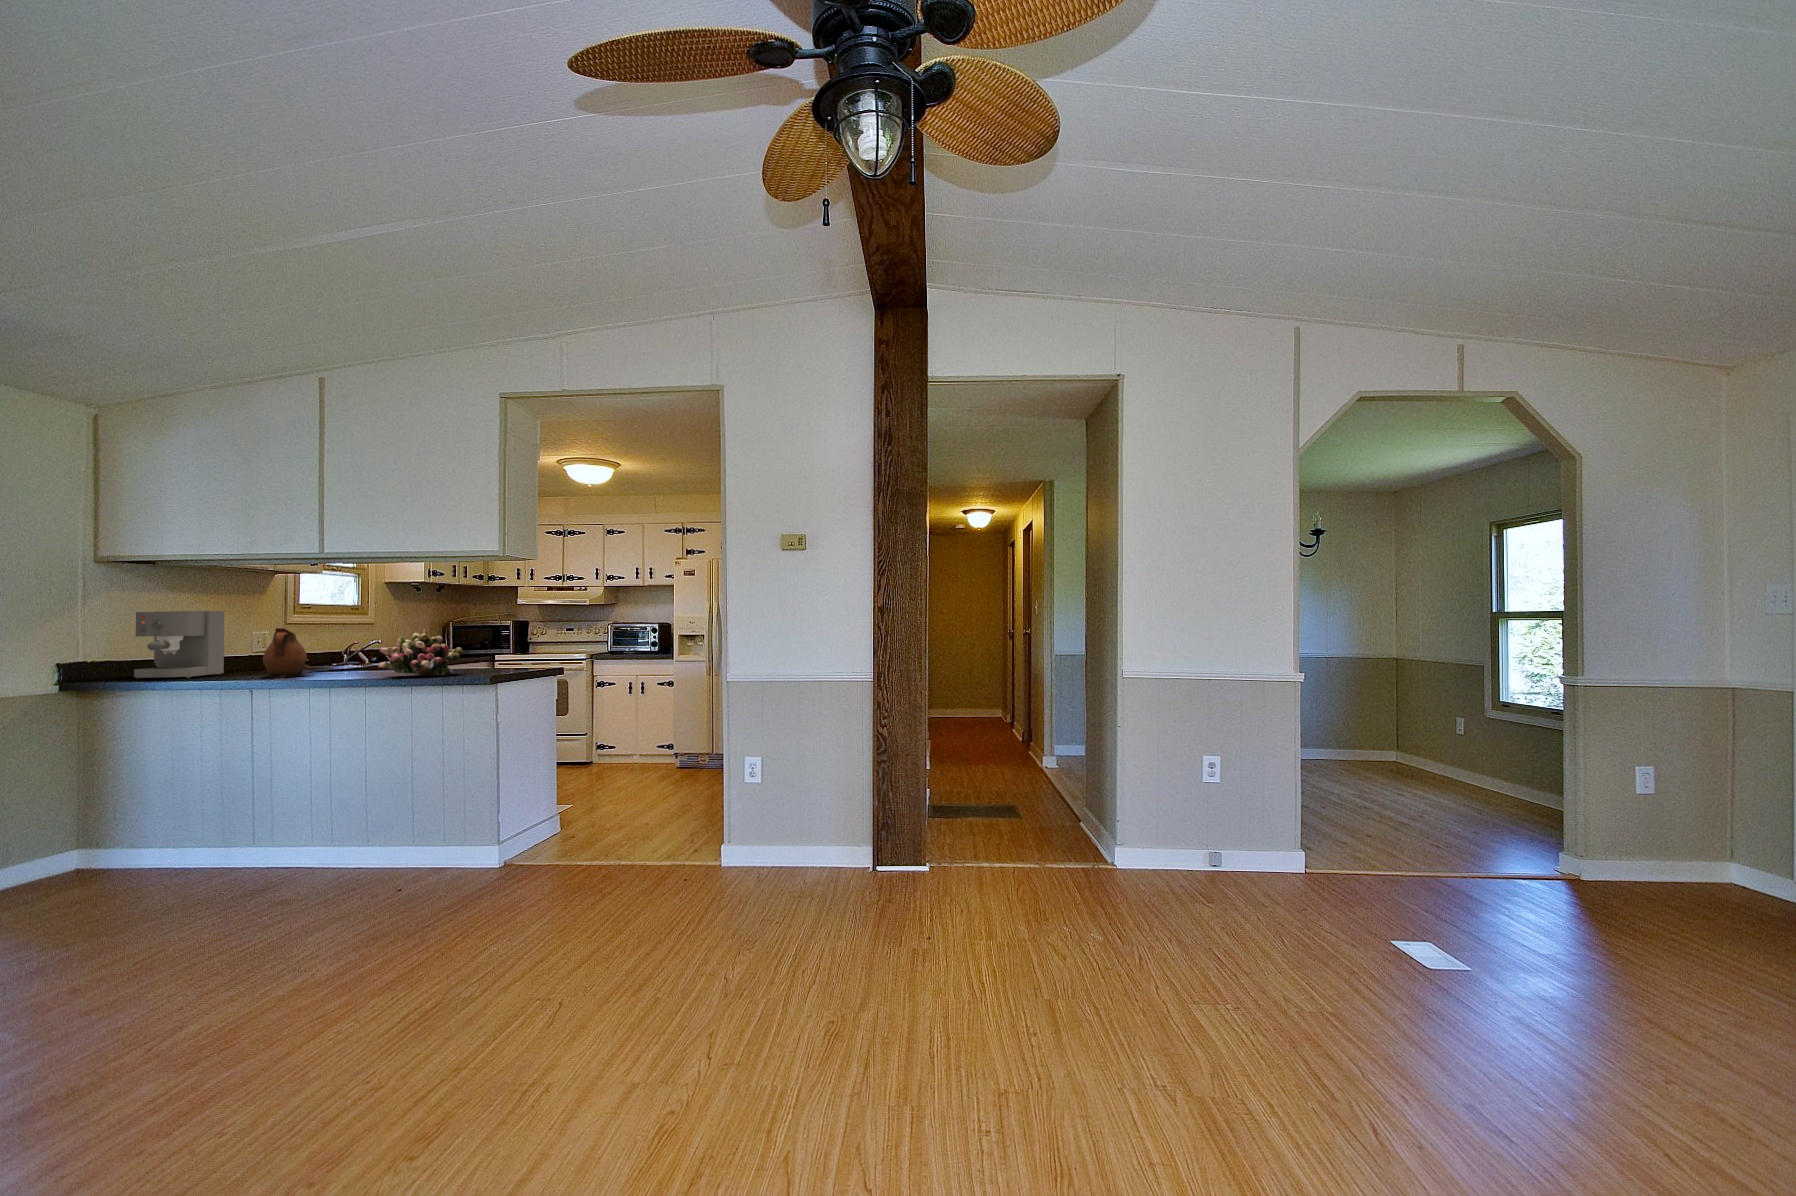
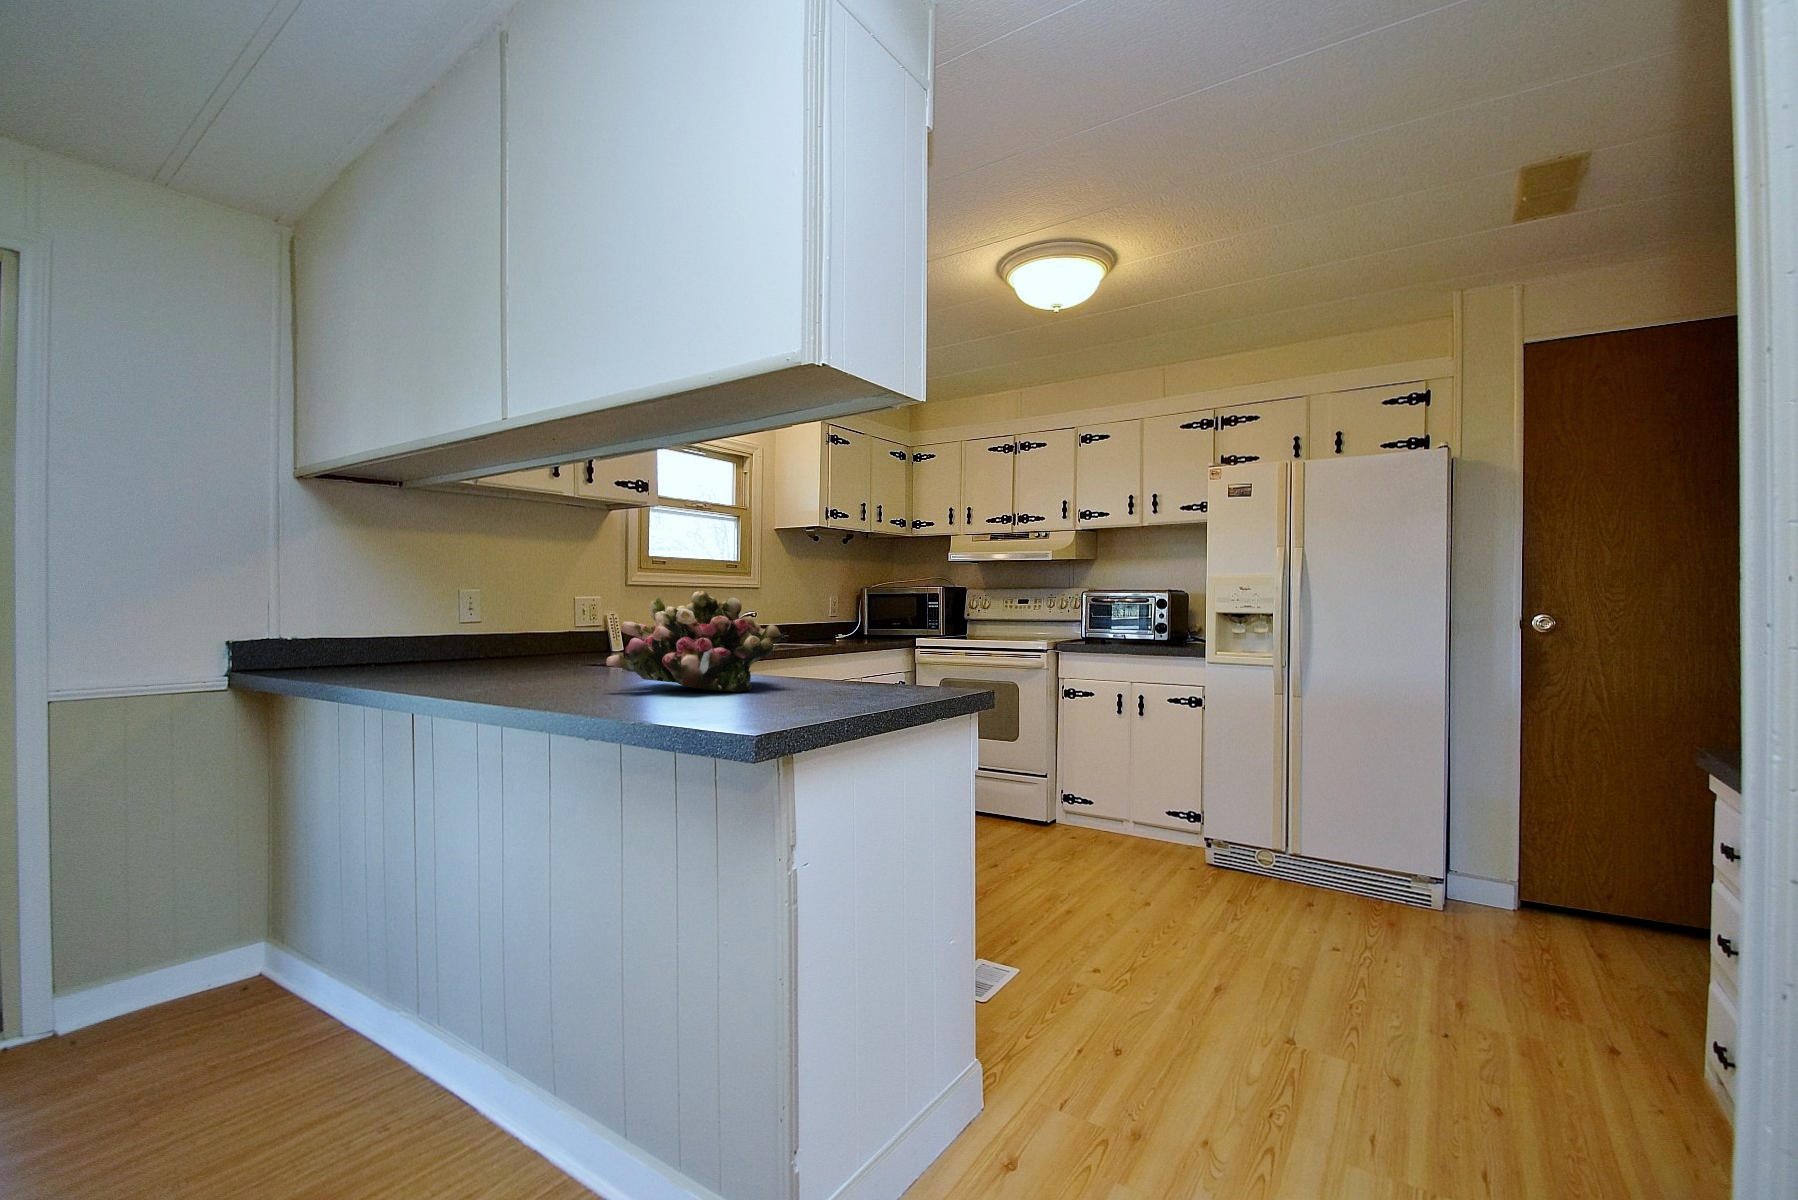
coffee maker: present [134,611,224,679] -> none [381,556,508,664]
ceramic pitcher: present [261,628,314,677] -> none [495,582,583,671]

